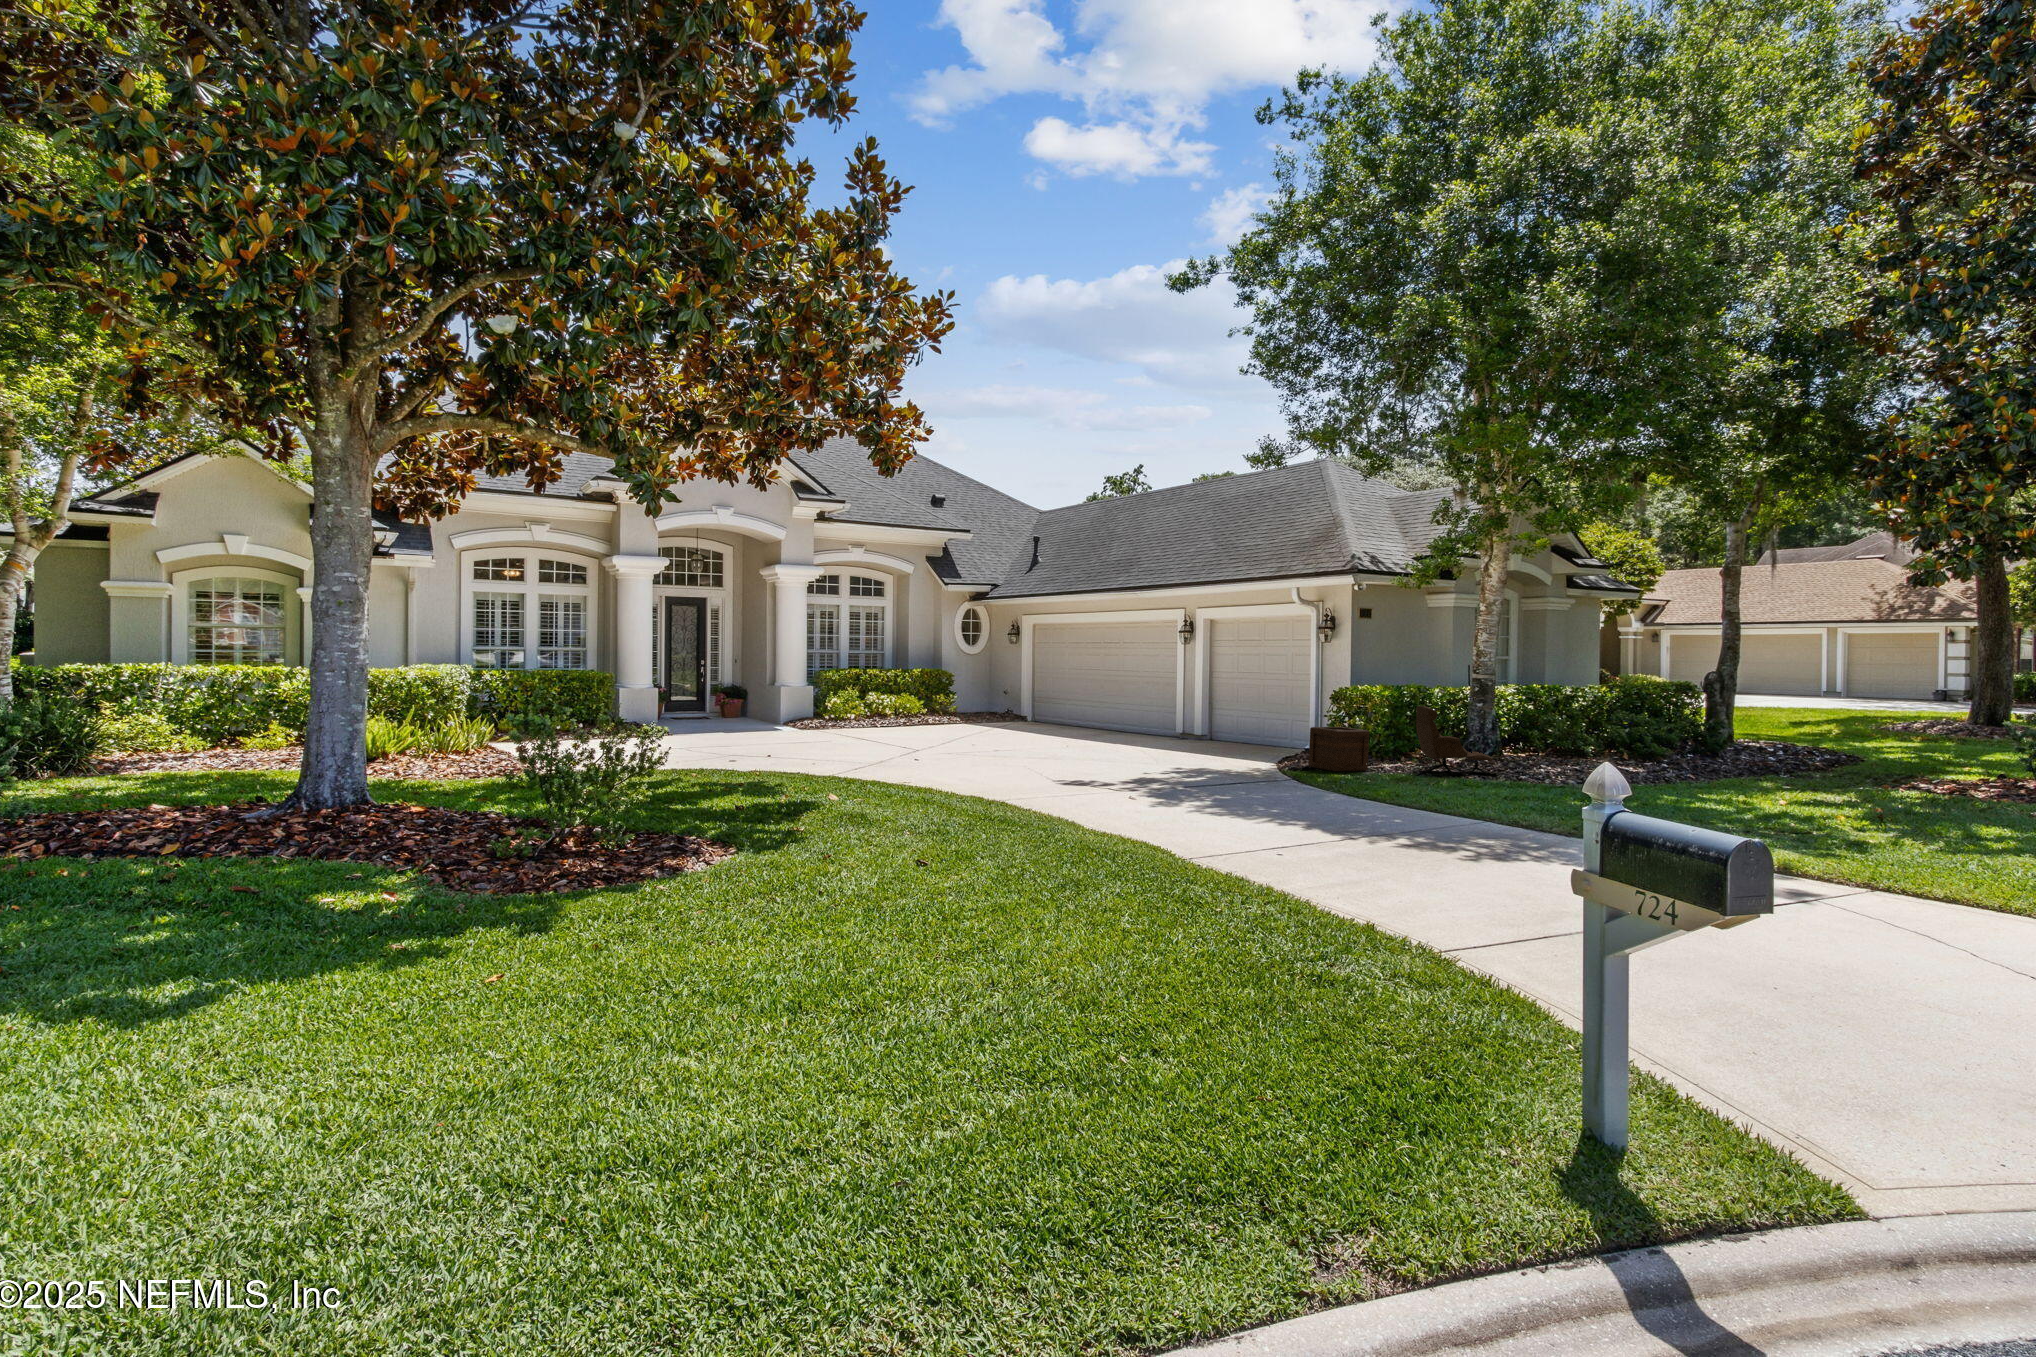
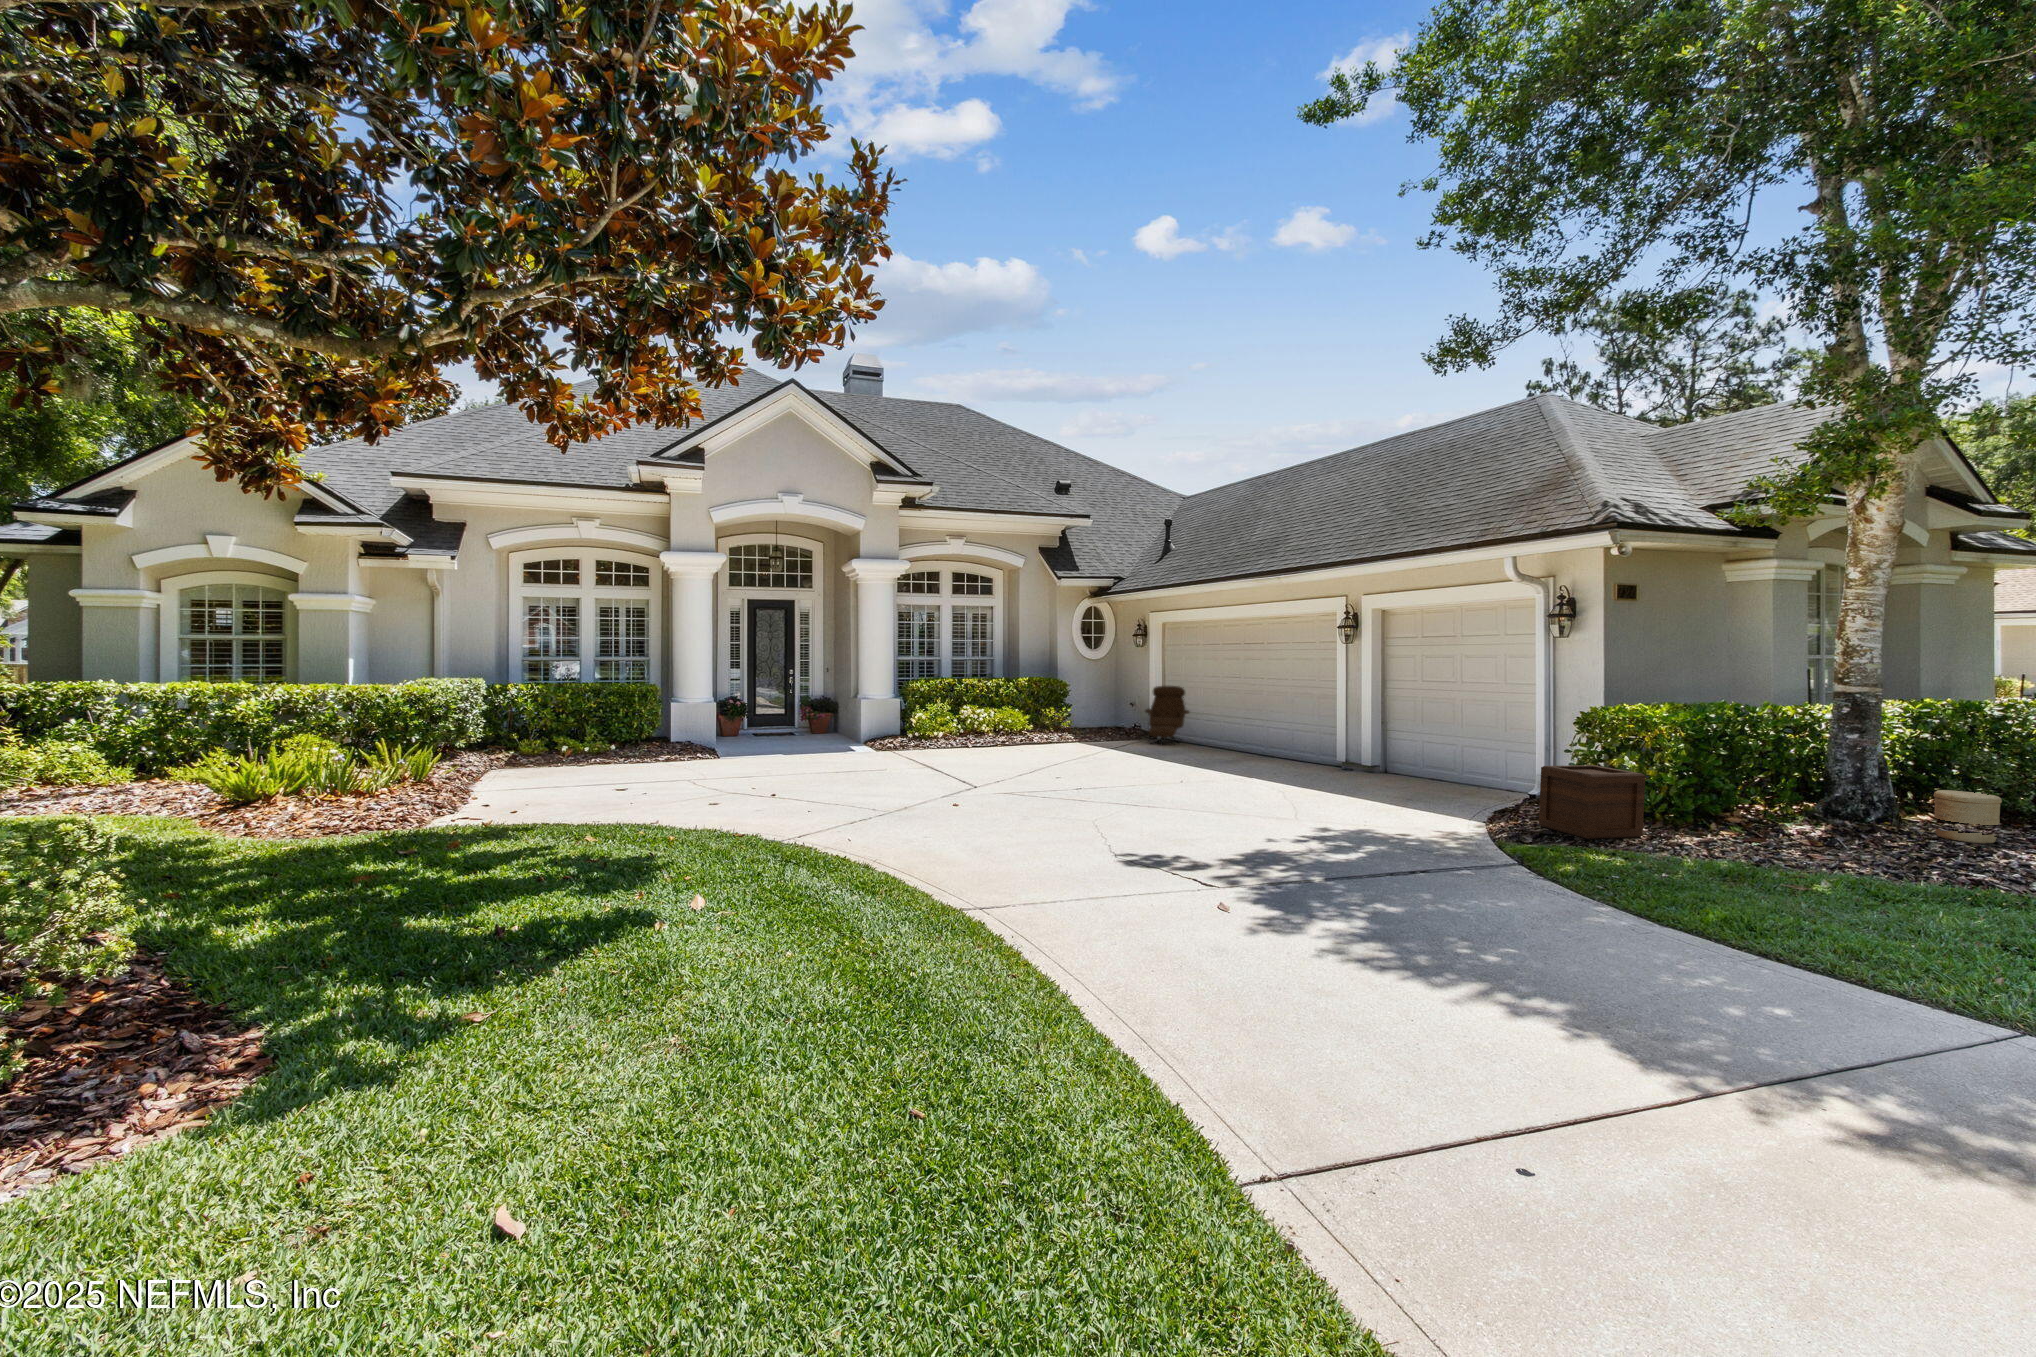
lounge chair: present [1416,706,1494,775] -> present [1145,686,1189,743]
woven basket: none [1536,742,1568,773] -> present [1933,790,2002,844]

